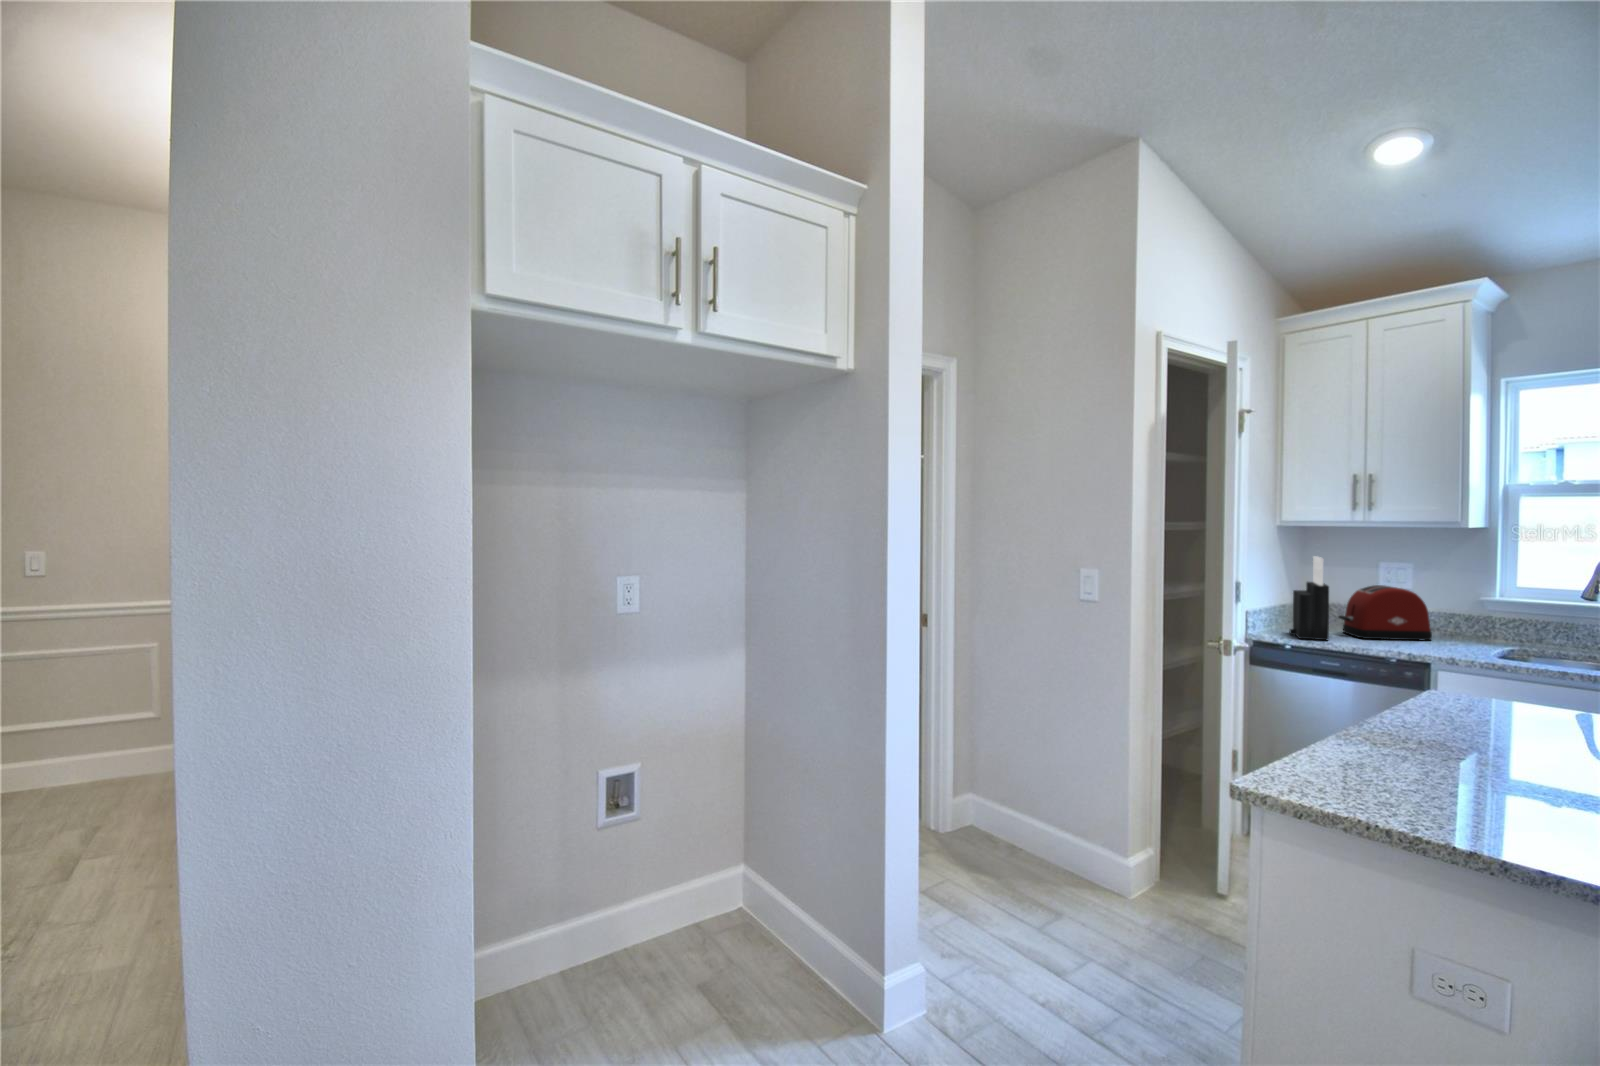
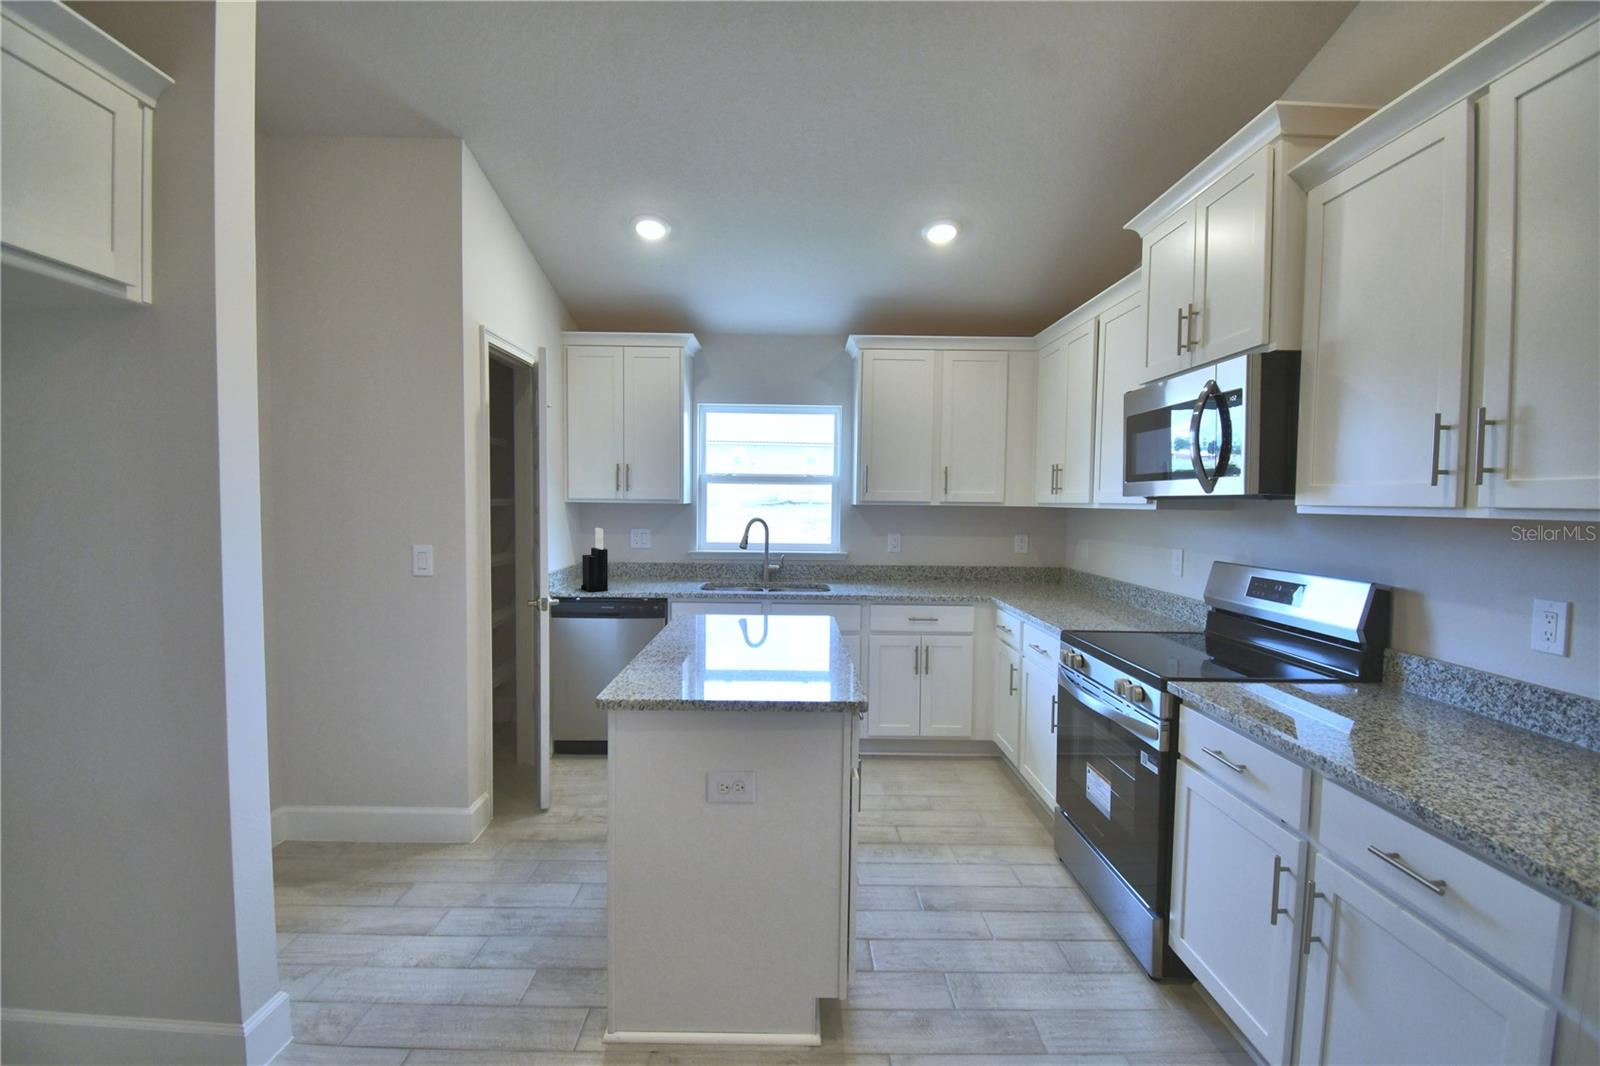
toaster: present [1339,585,1432,640] -> none [612,548,665,587]

